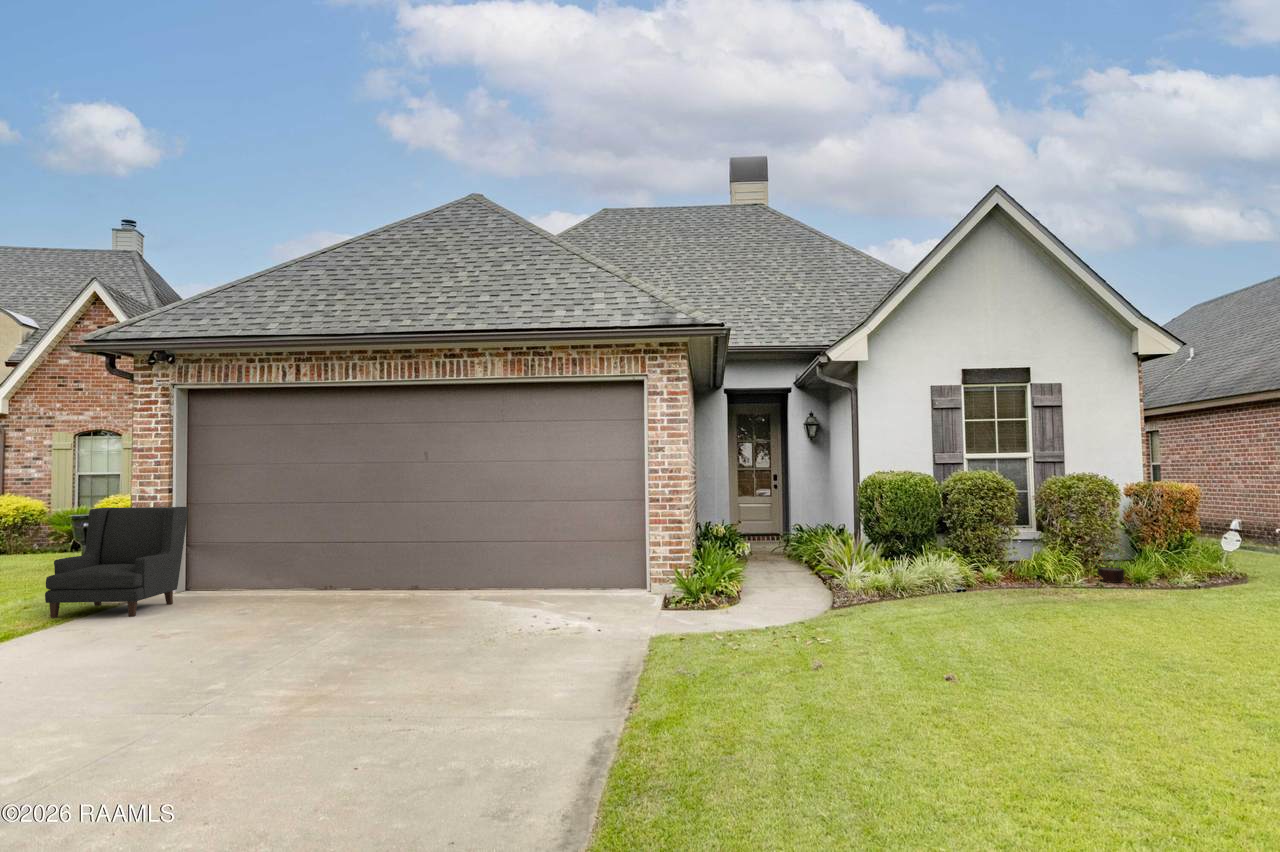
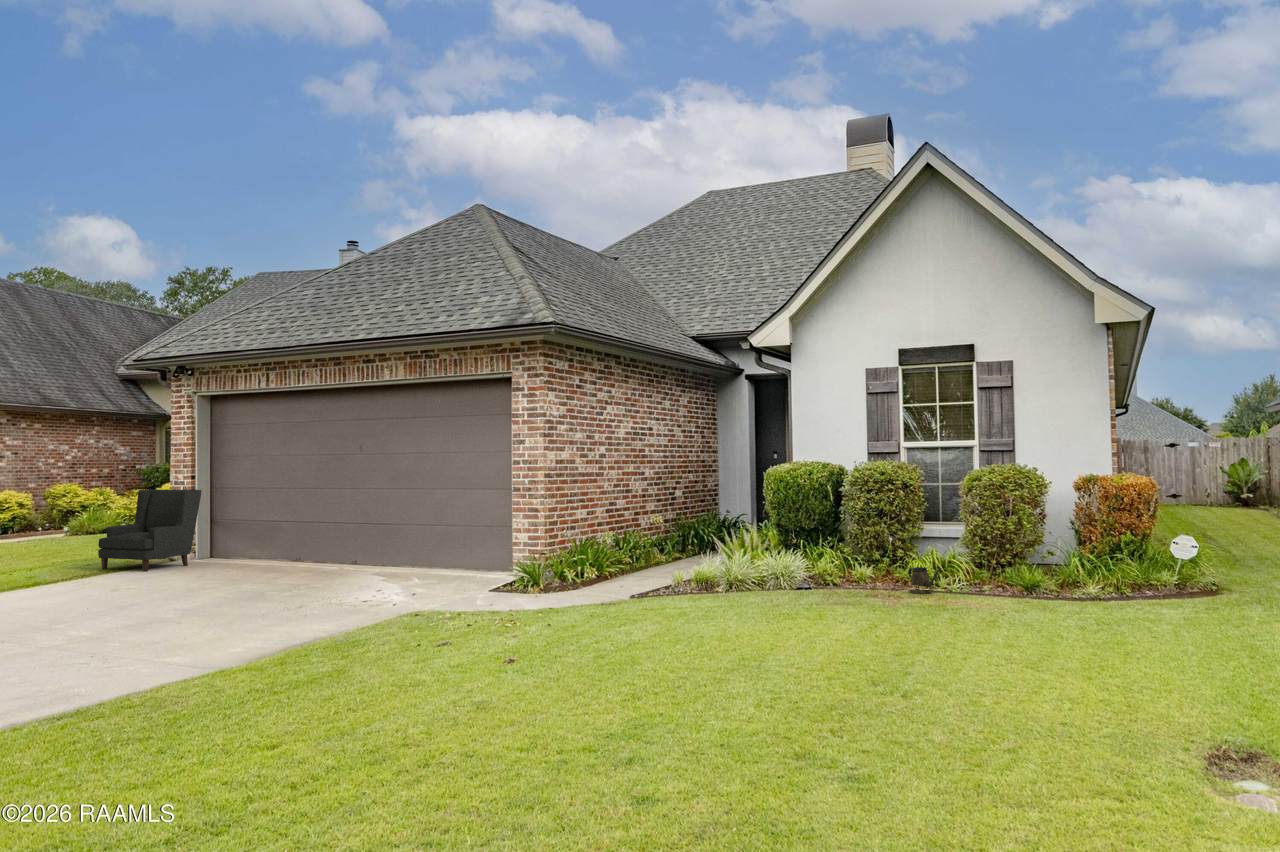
decorative plant: present [1095,542,1124,583] -> none [1010,548,1049,599]
watering can: none [1007,560,1052,584] -> present [908,567,941,594]

